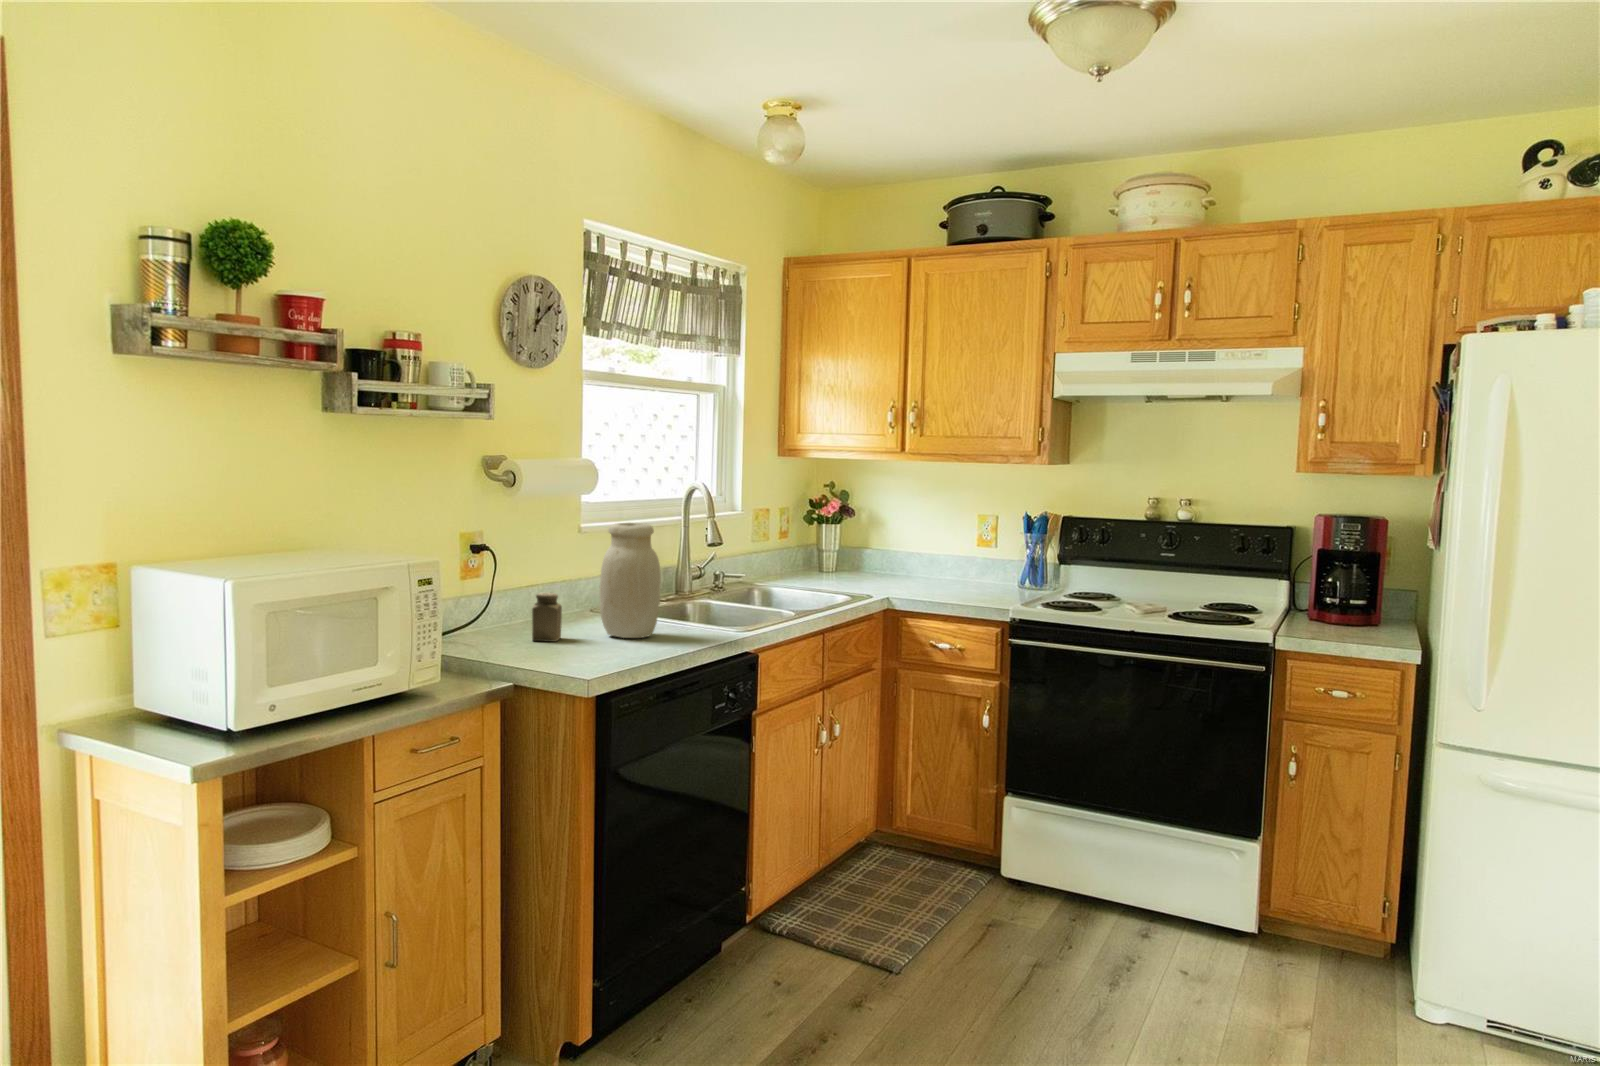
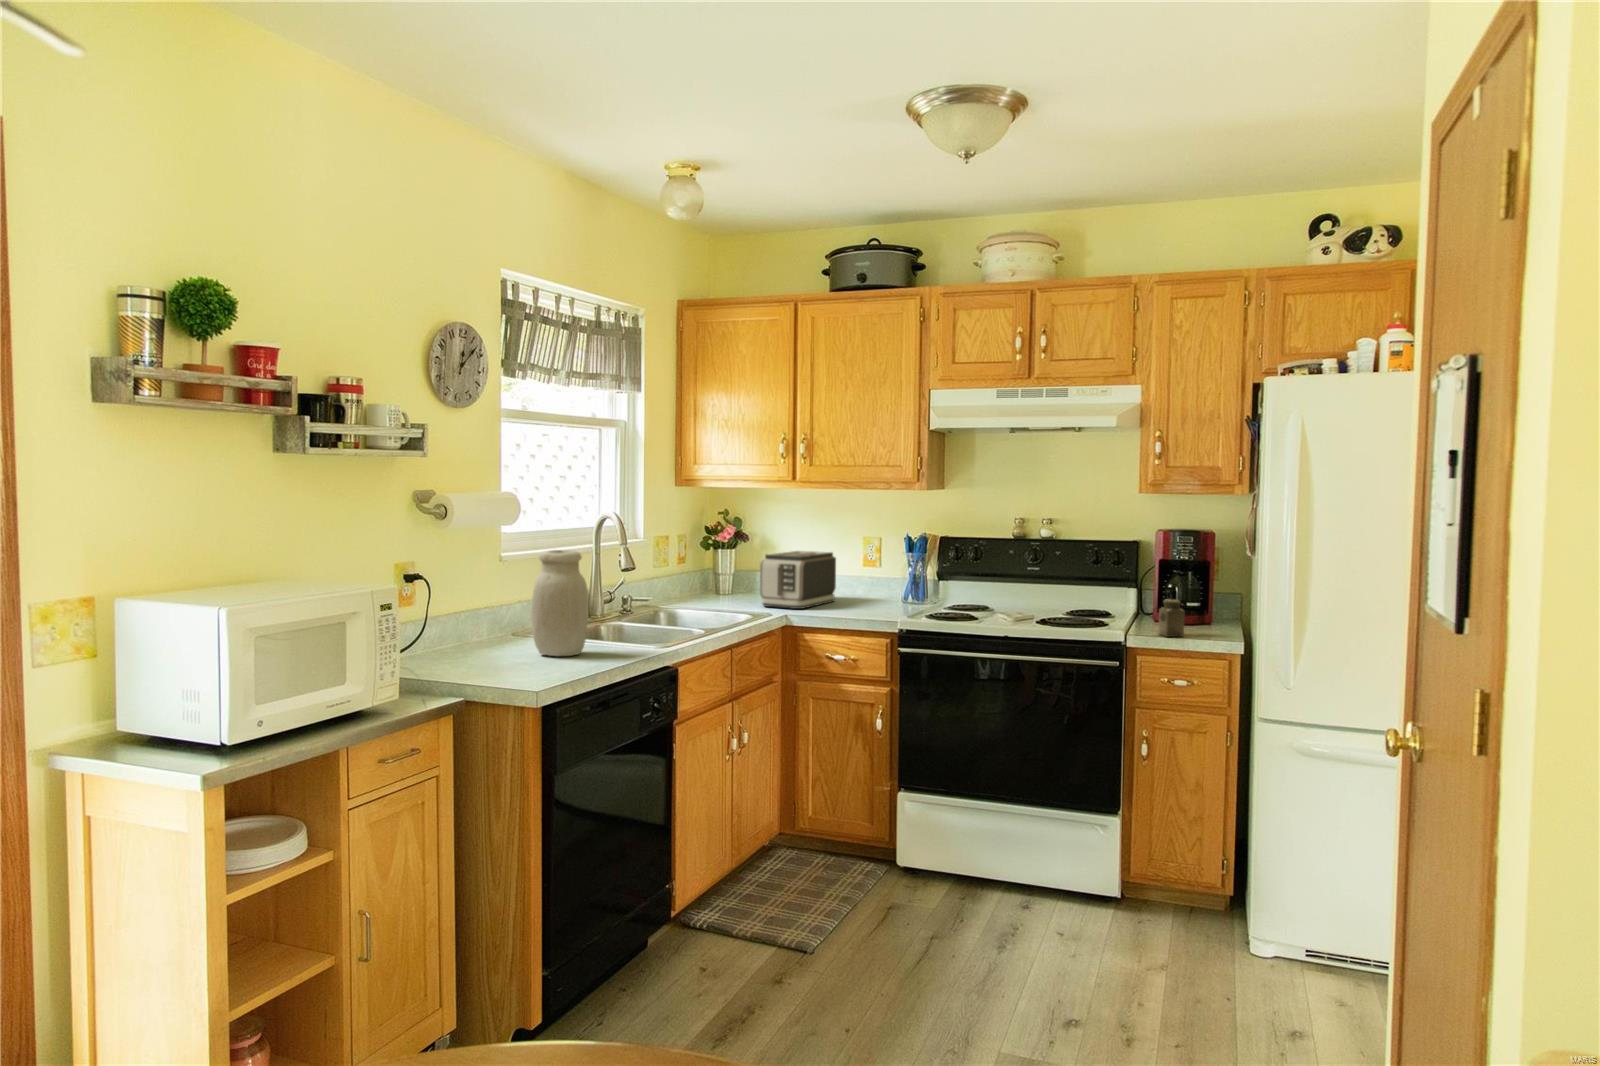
toaster: none [862,528,948,592] -> present [760,551,836,609]
salt shaker: present [532,592,562,642] -> present [1158,599,1185,637]

